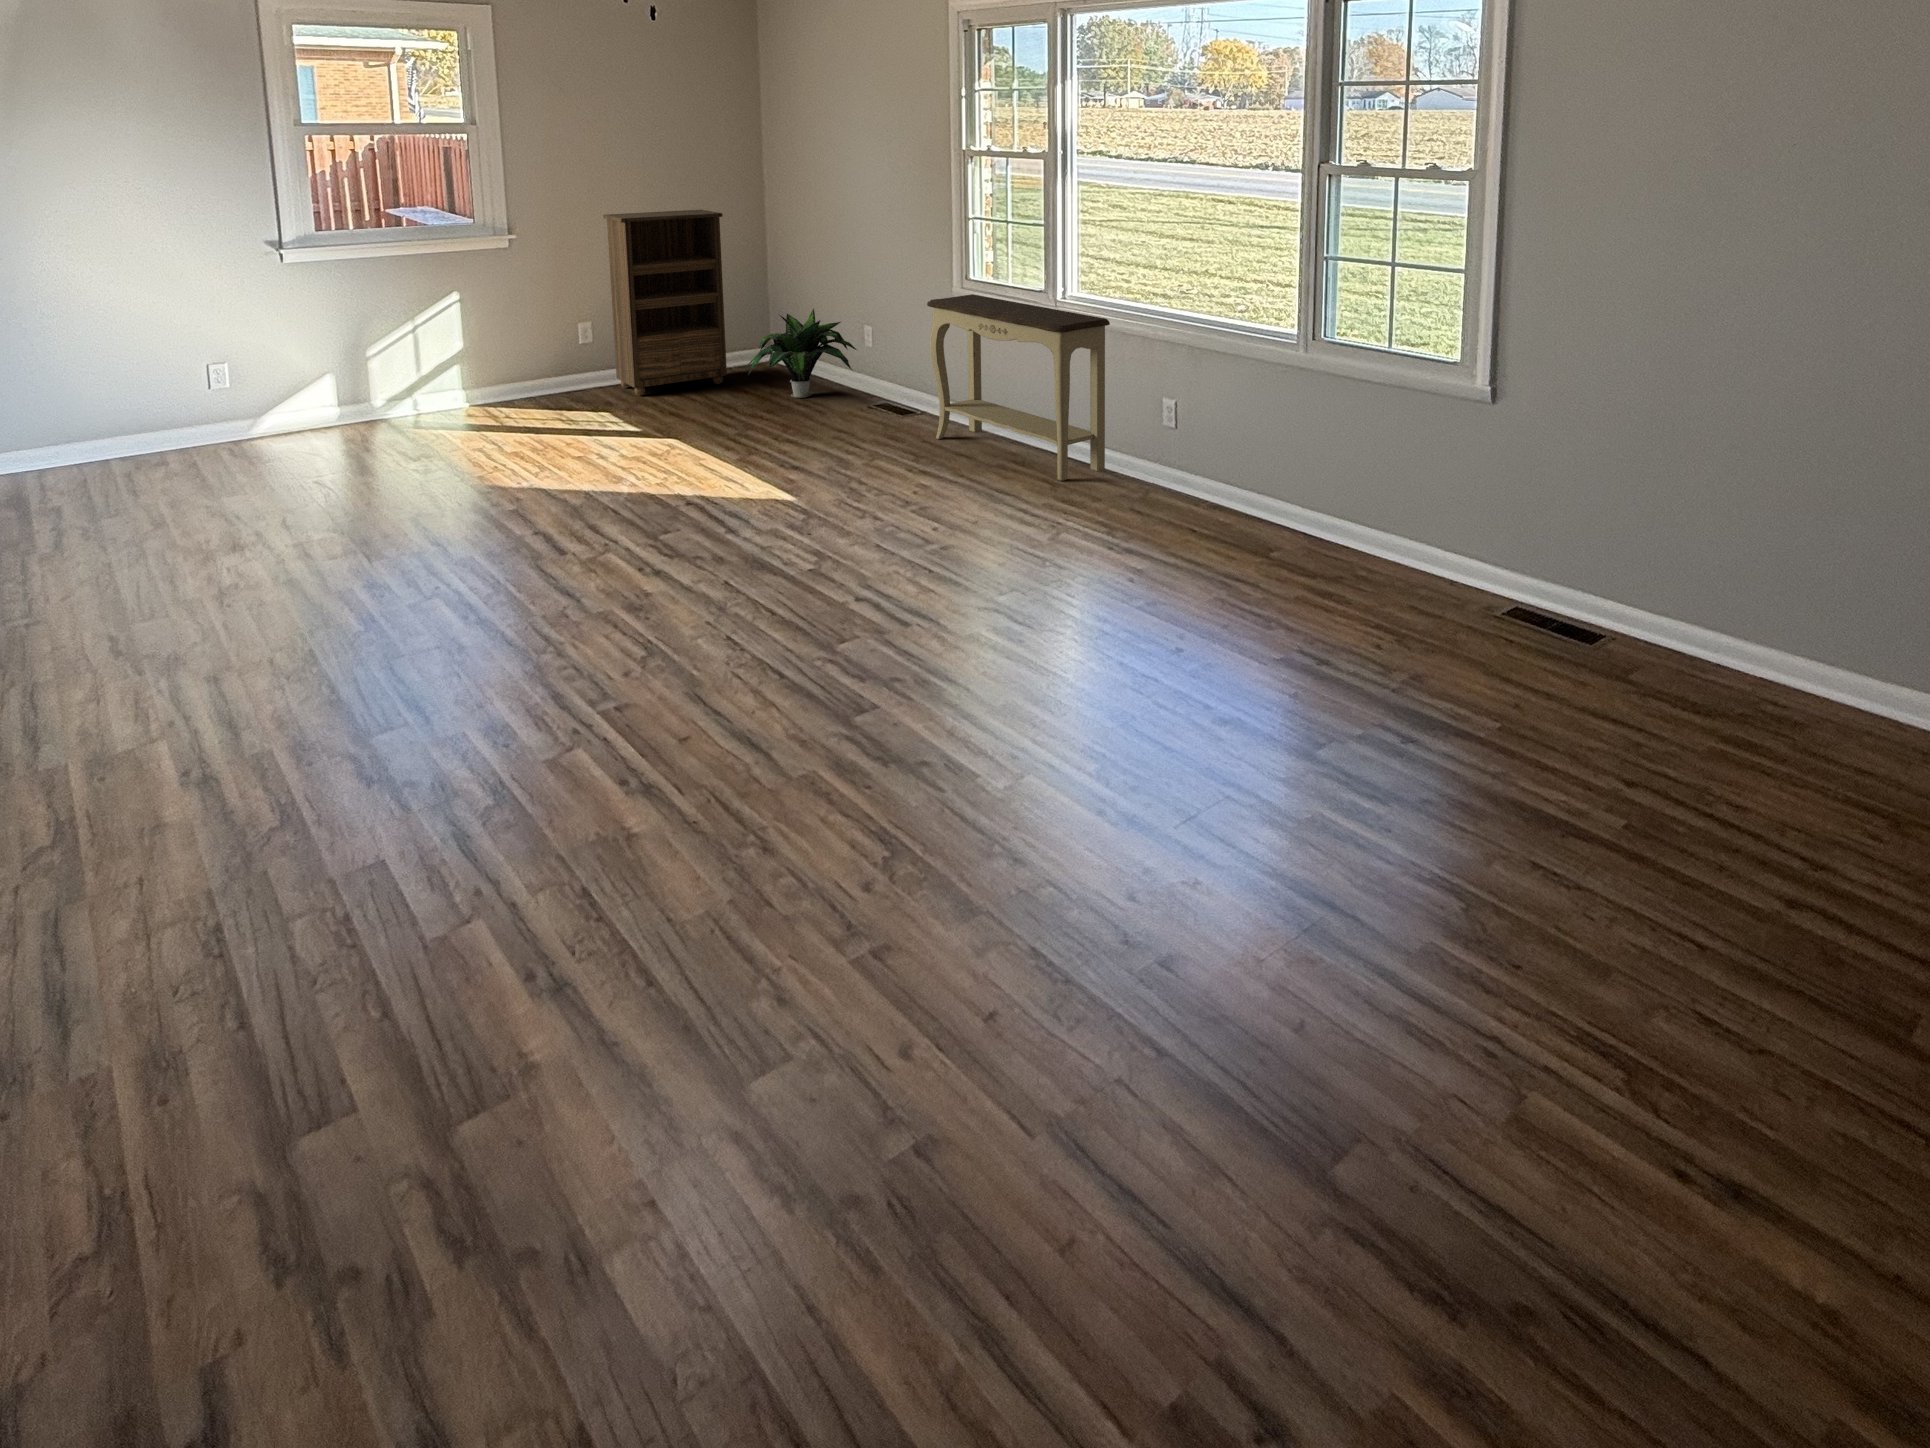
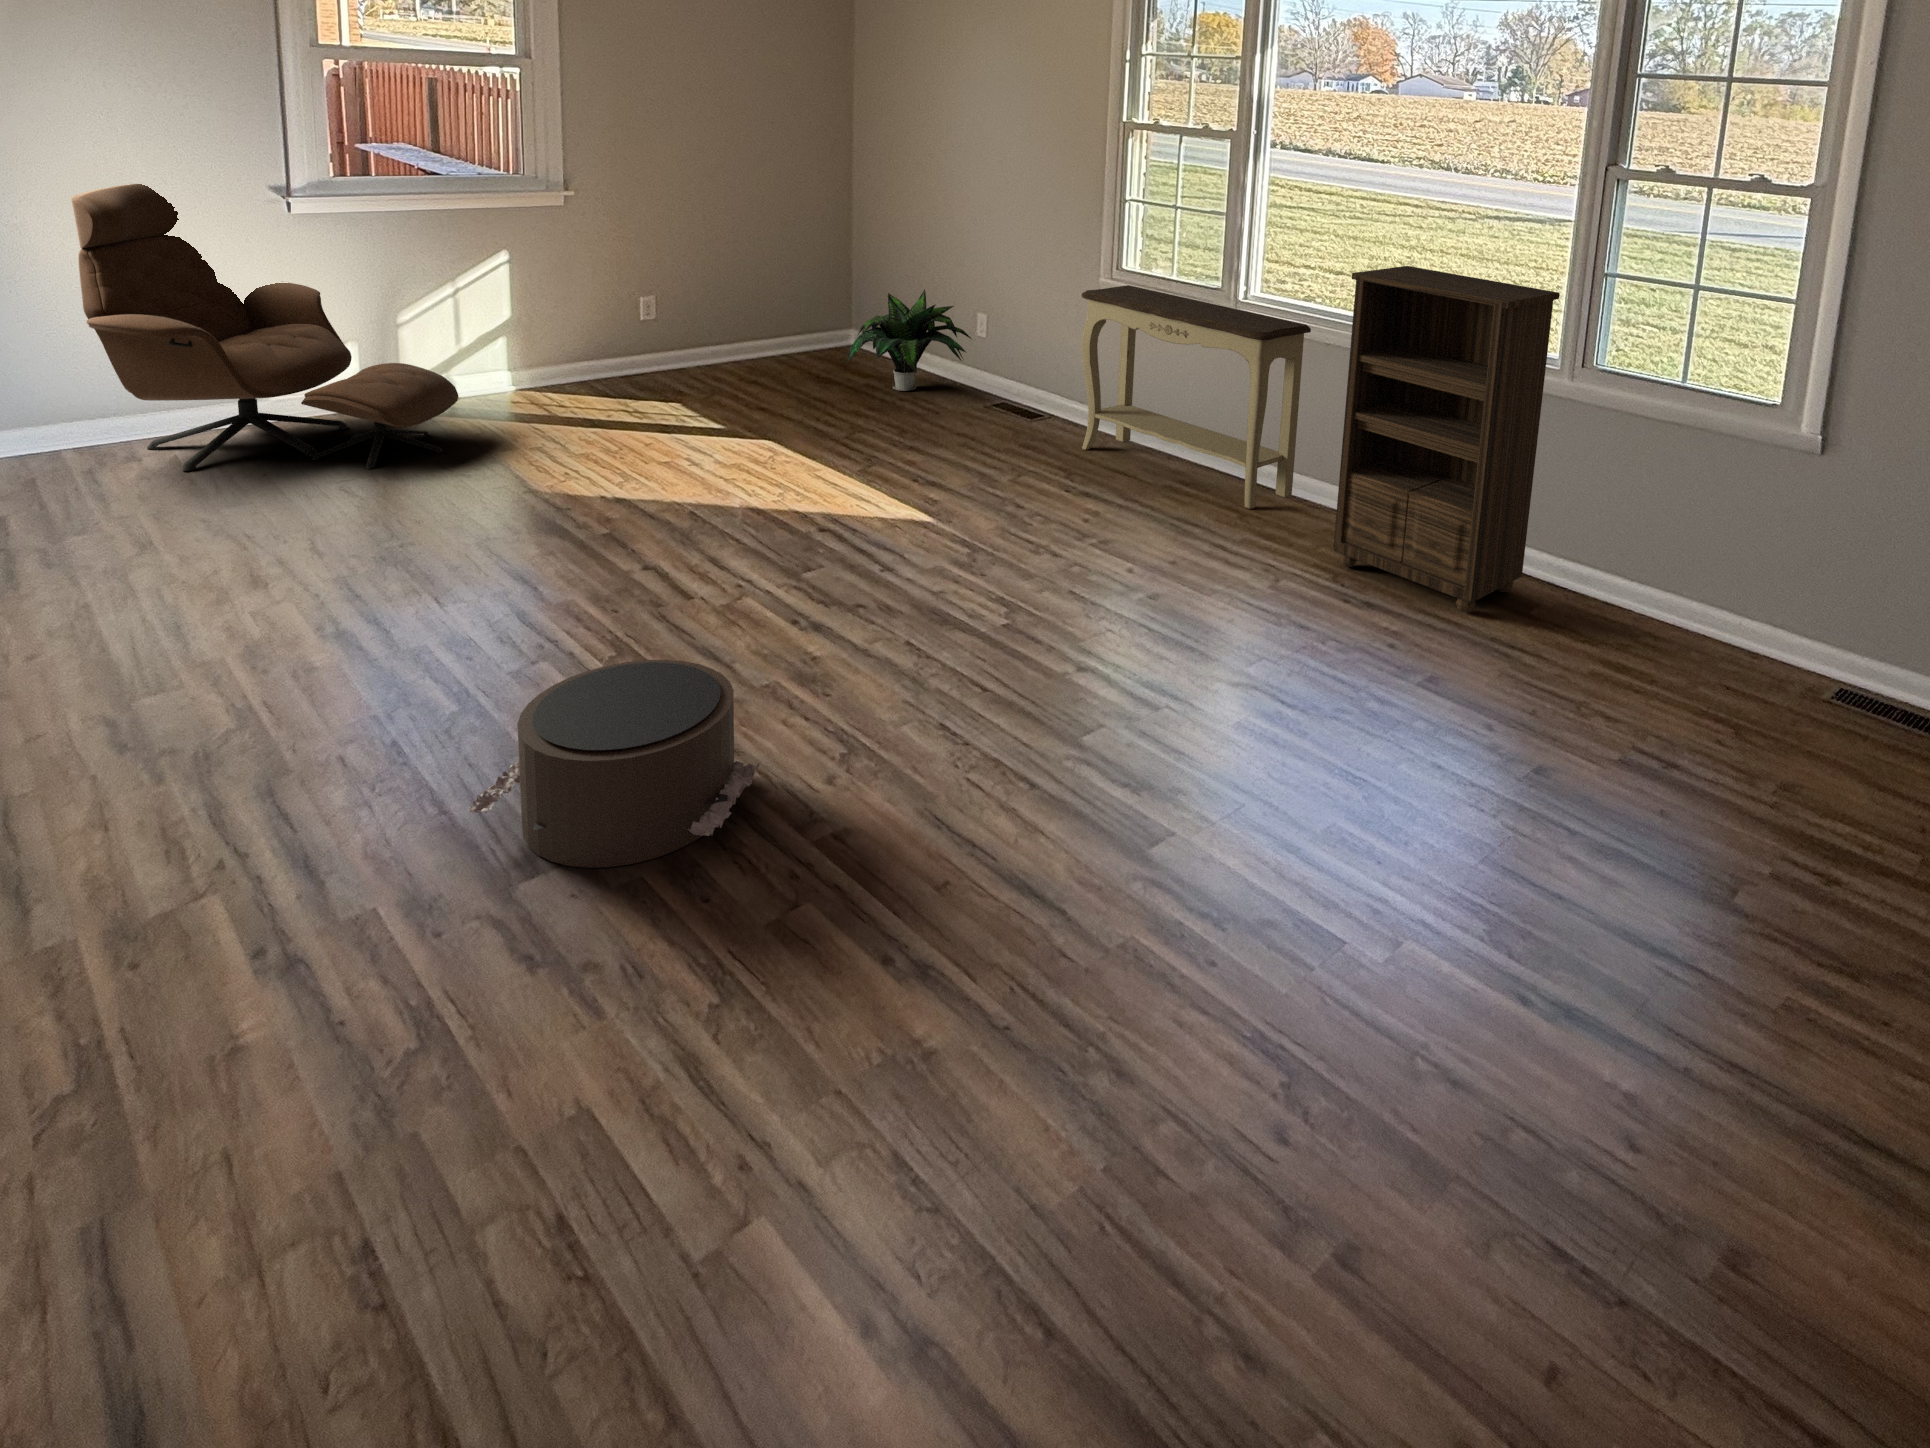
bookshelf: present [603,210,727,396] -> present [1334,266,1560,612]
lounge chair: none [111,243,416,472] -> present [71,184,458,471]
pouf: none [345,581,569,726] -> present [468,660,759,868]

